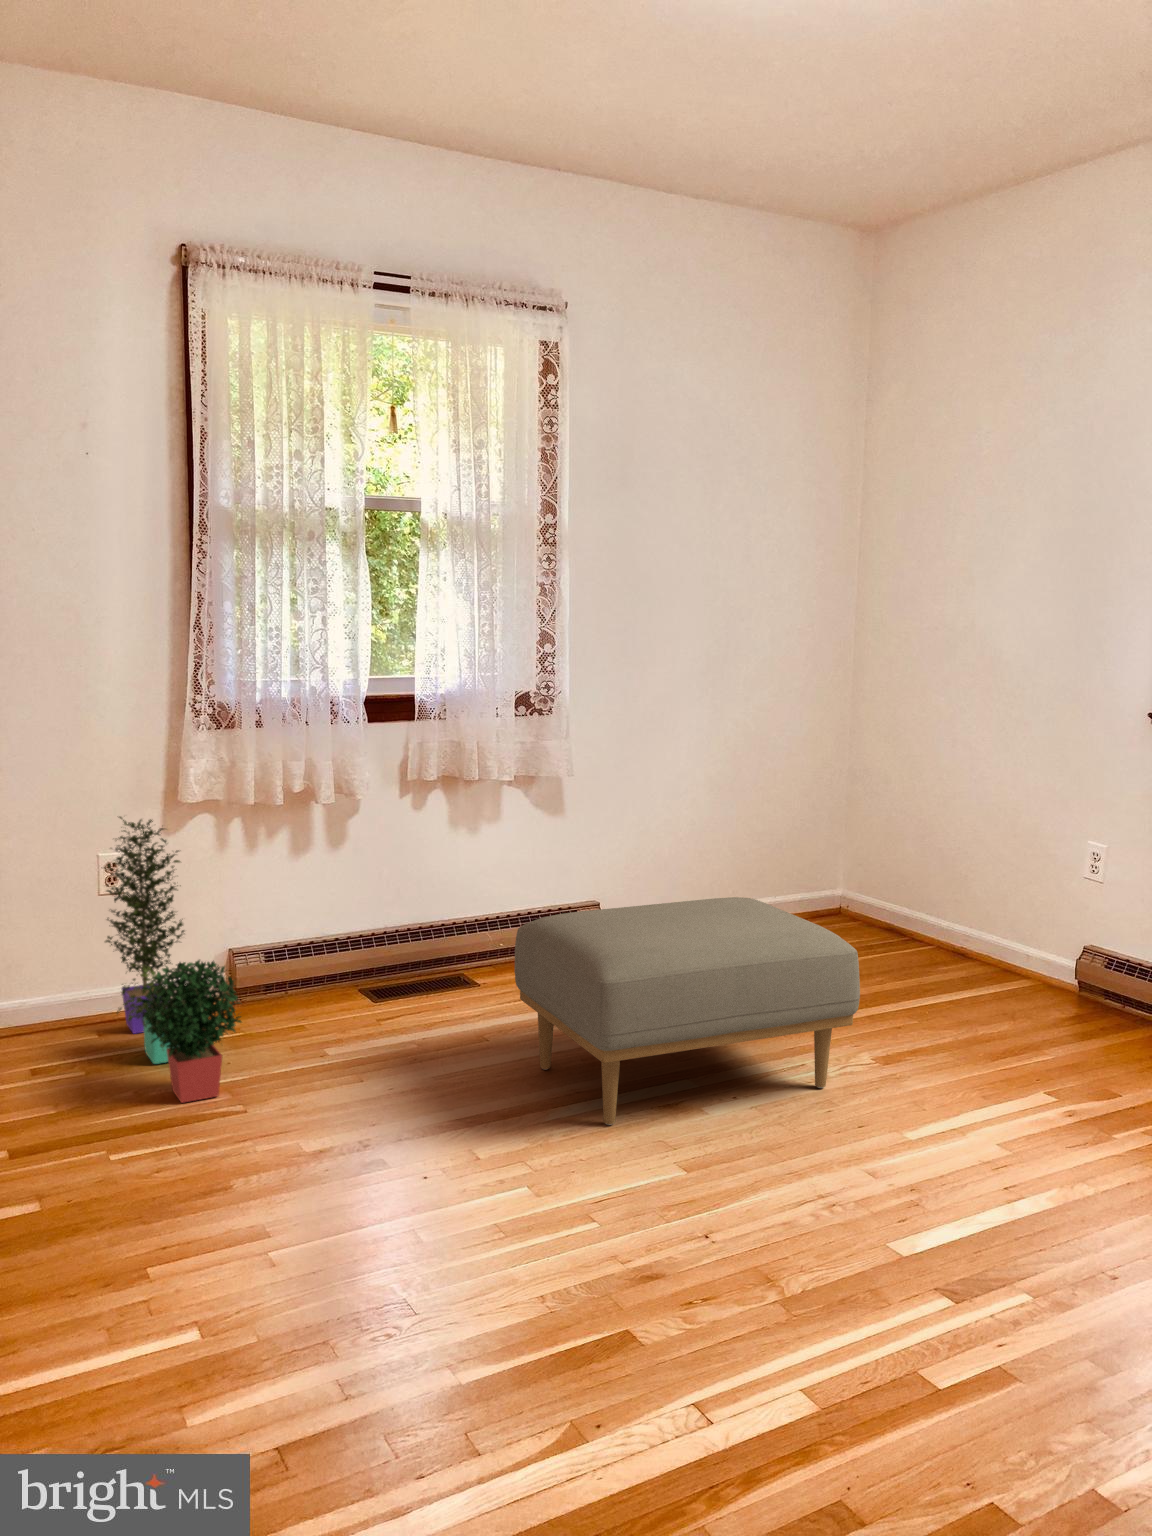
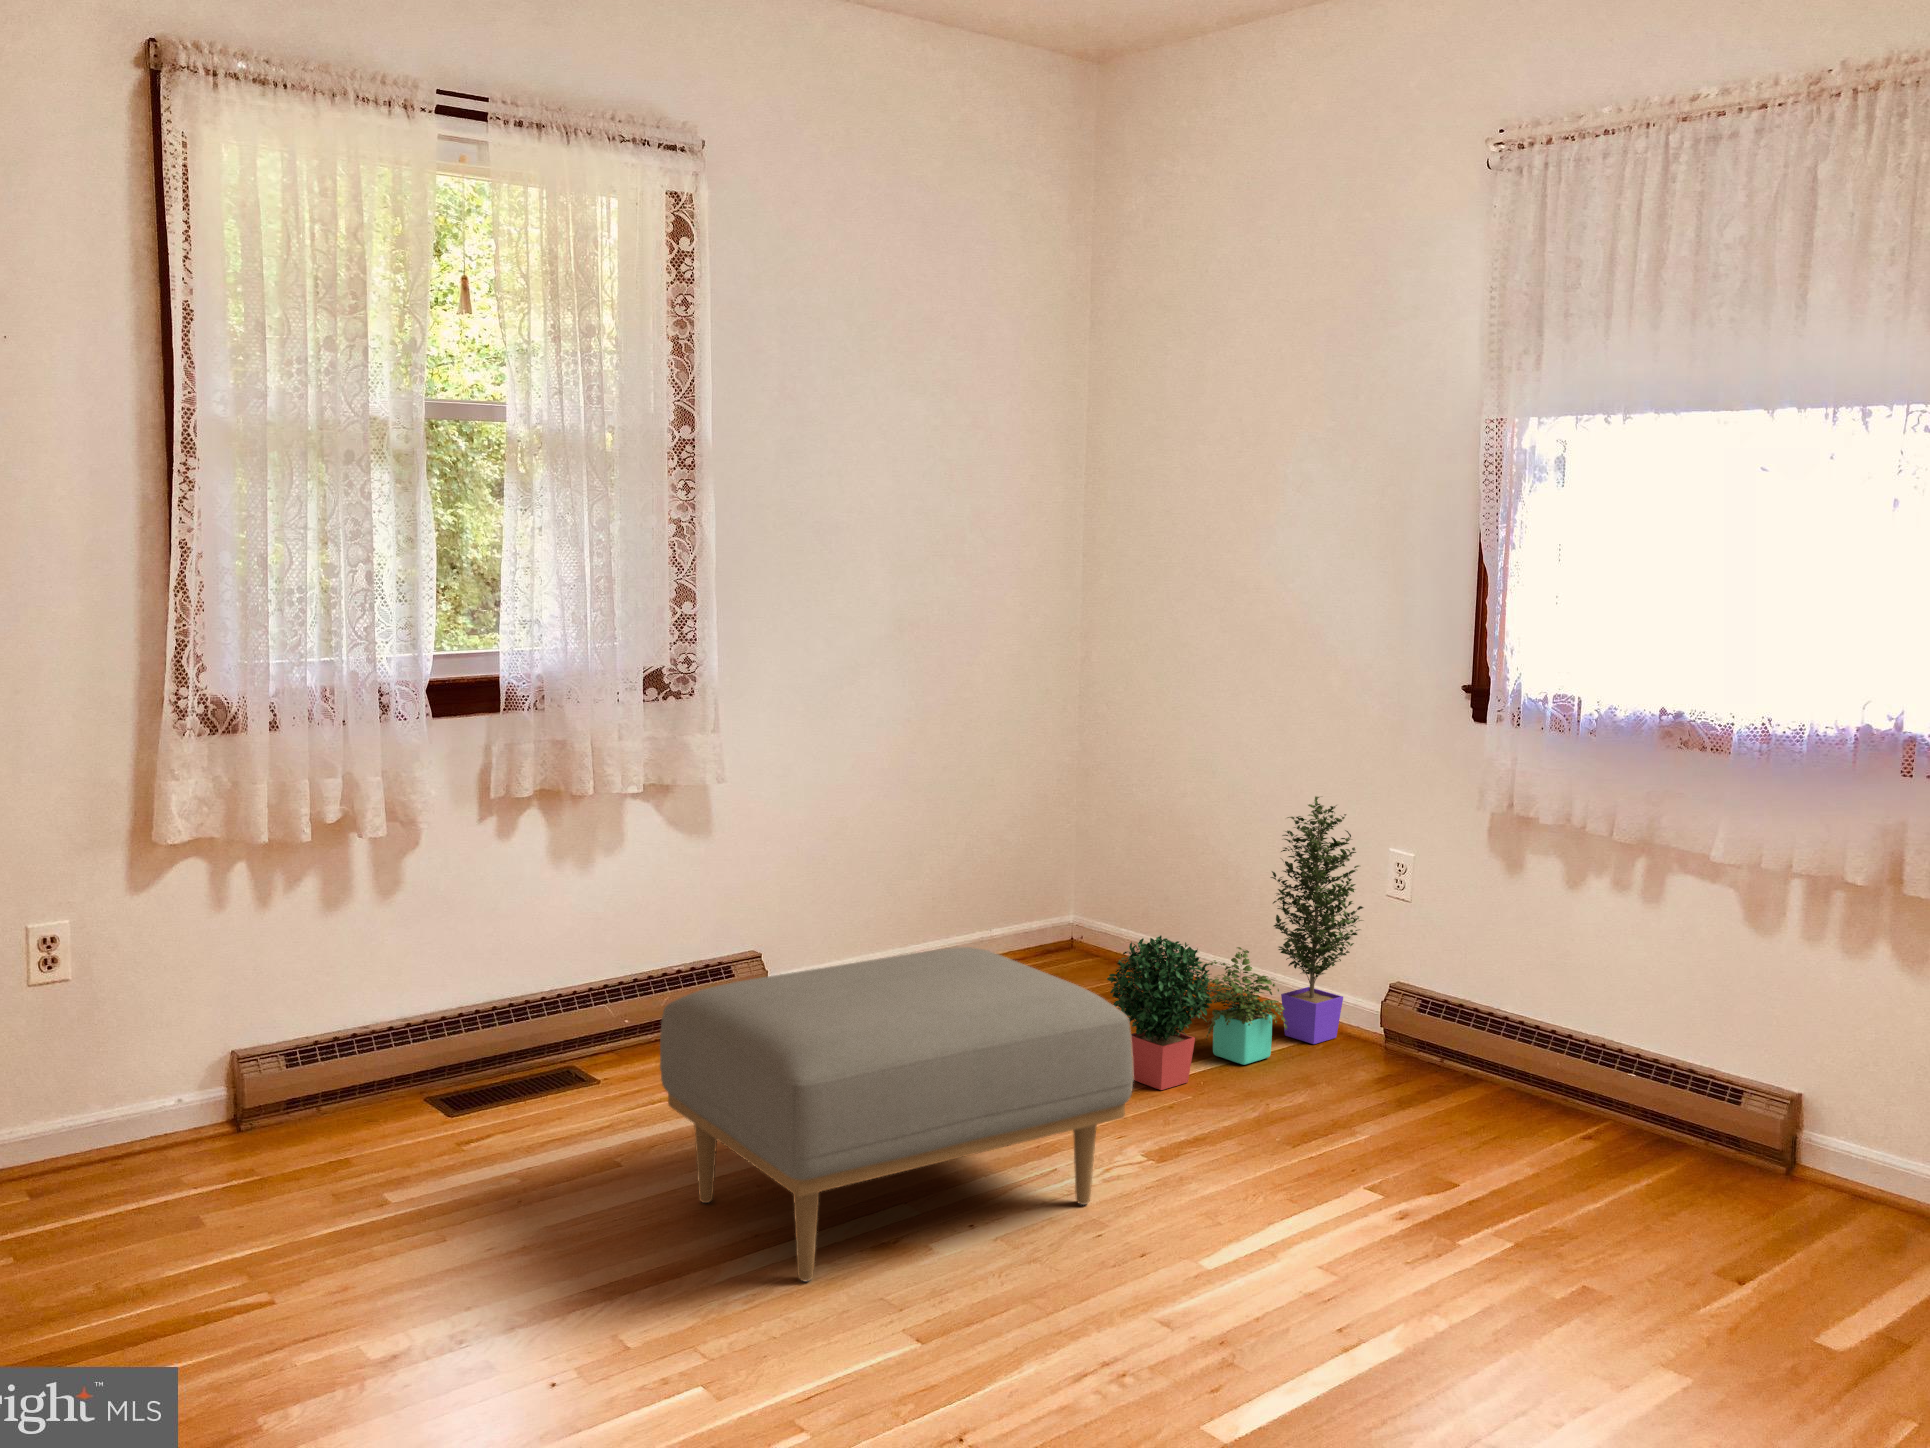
potted plant: present [105,817,241,1103] -> present [1107,796,1364,1090]

